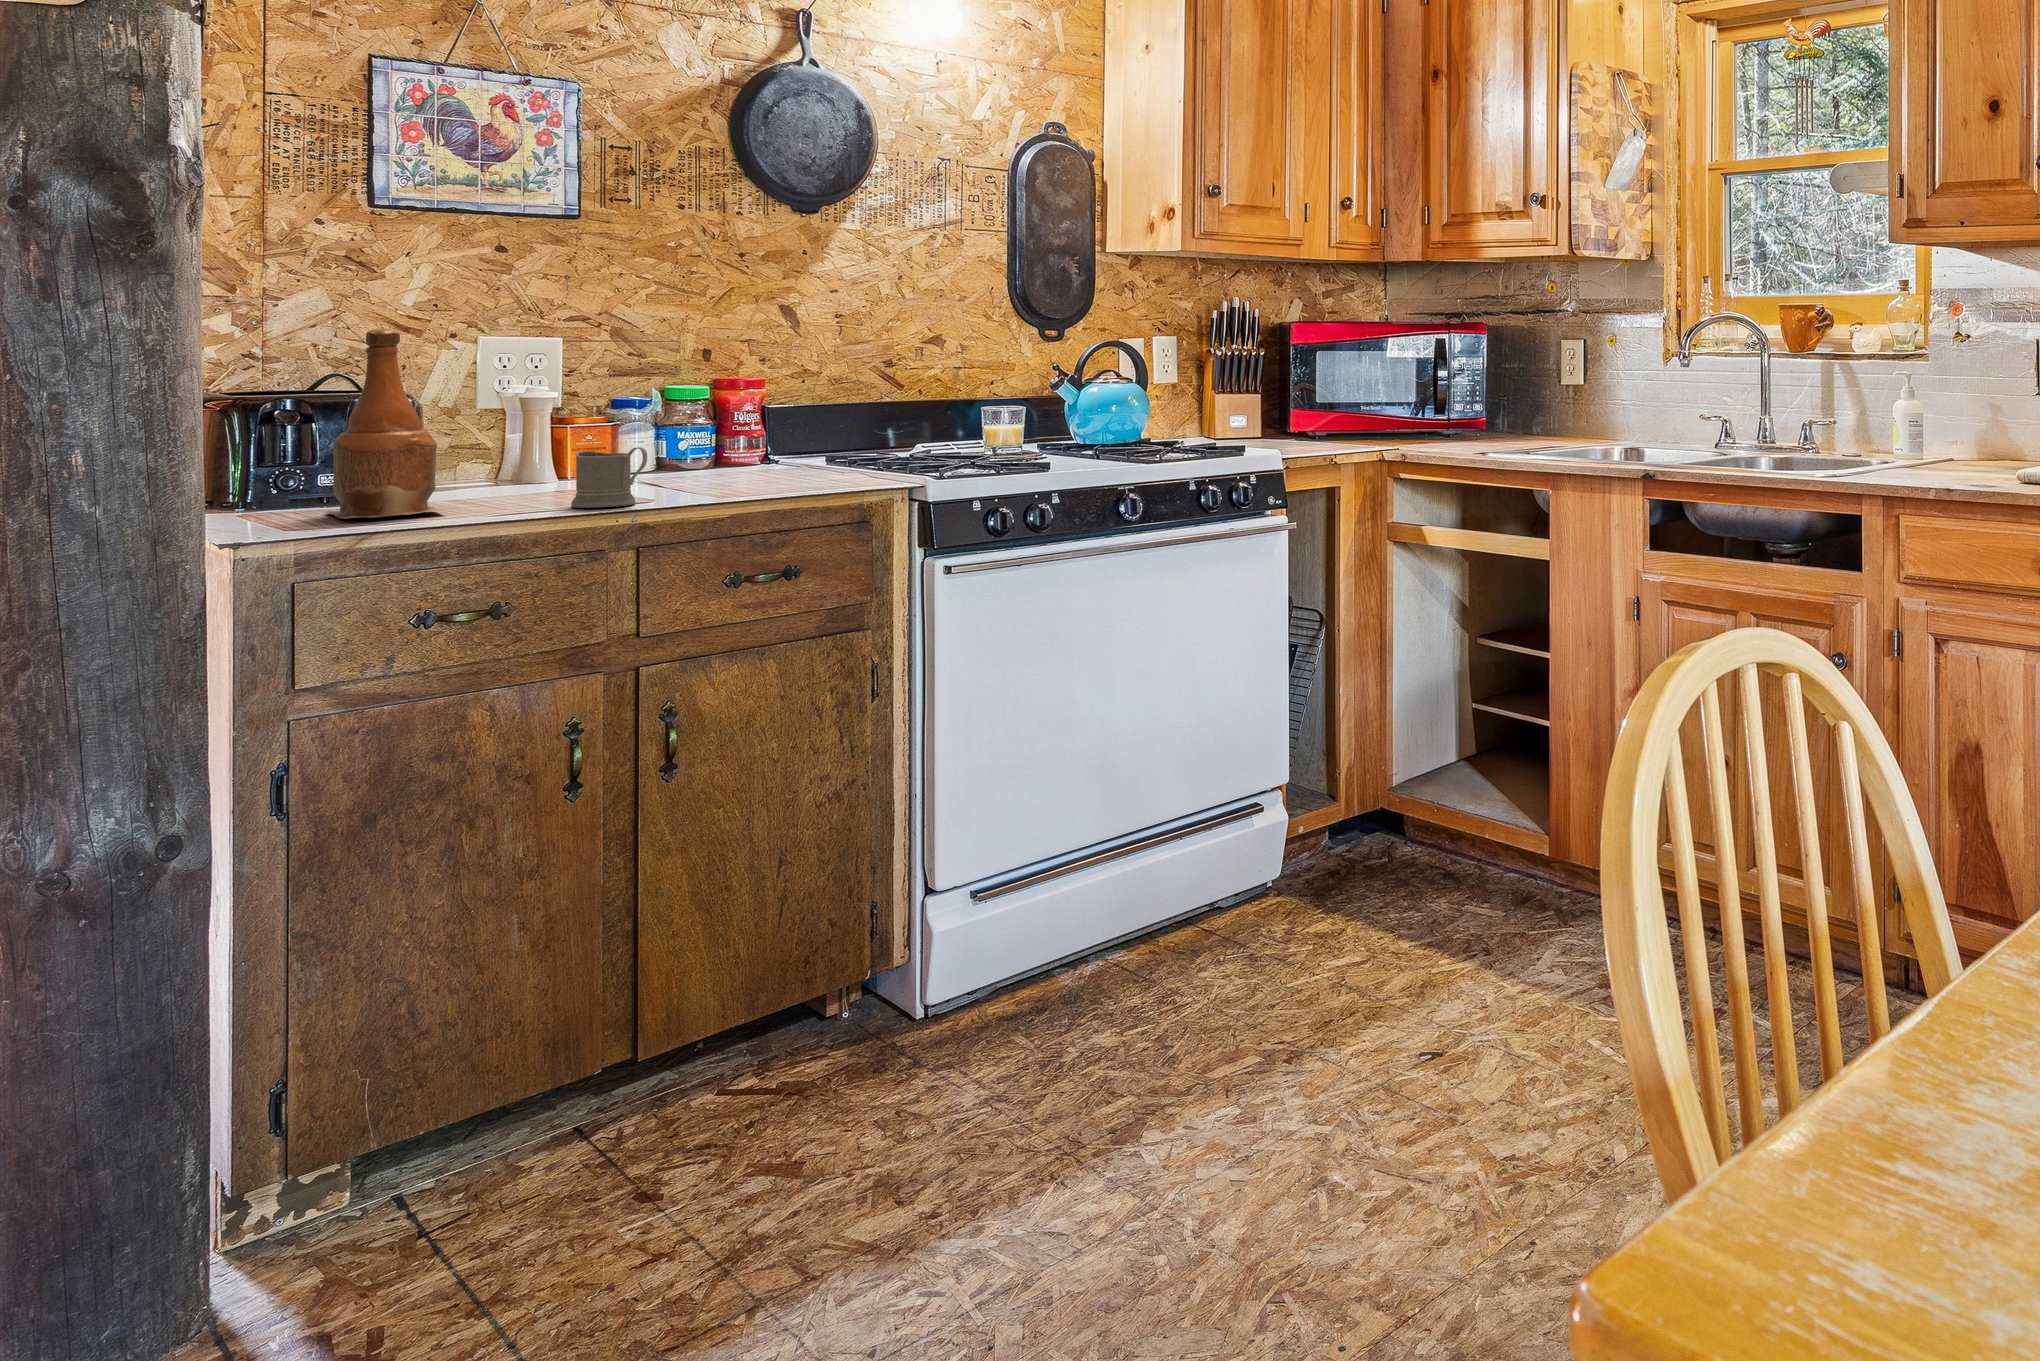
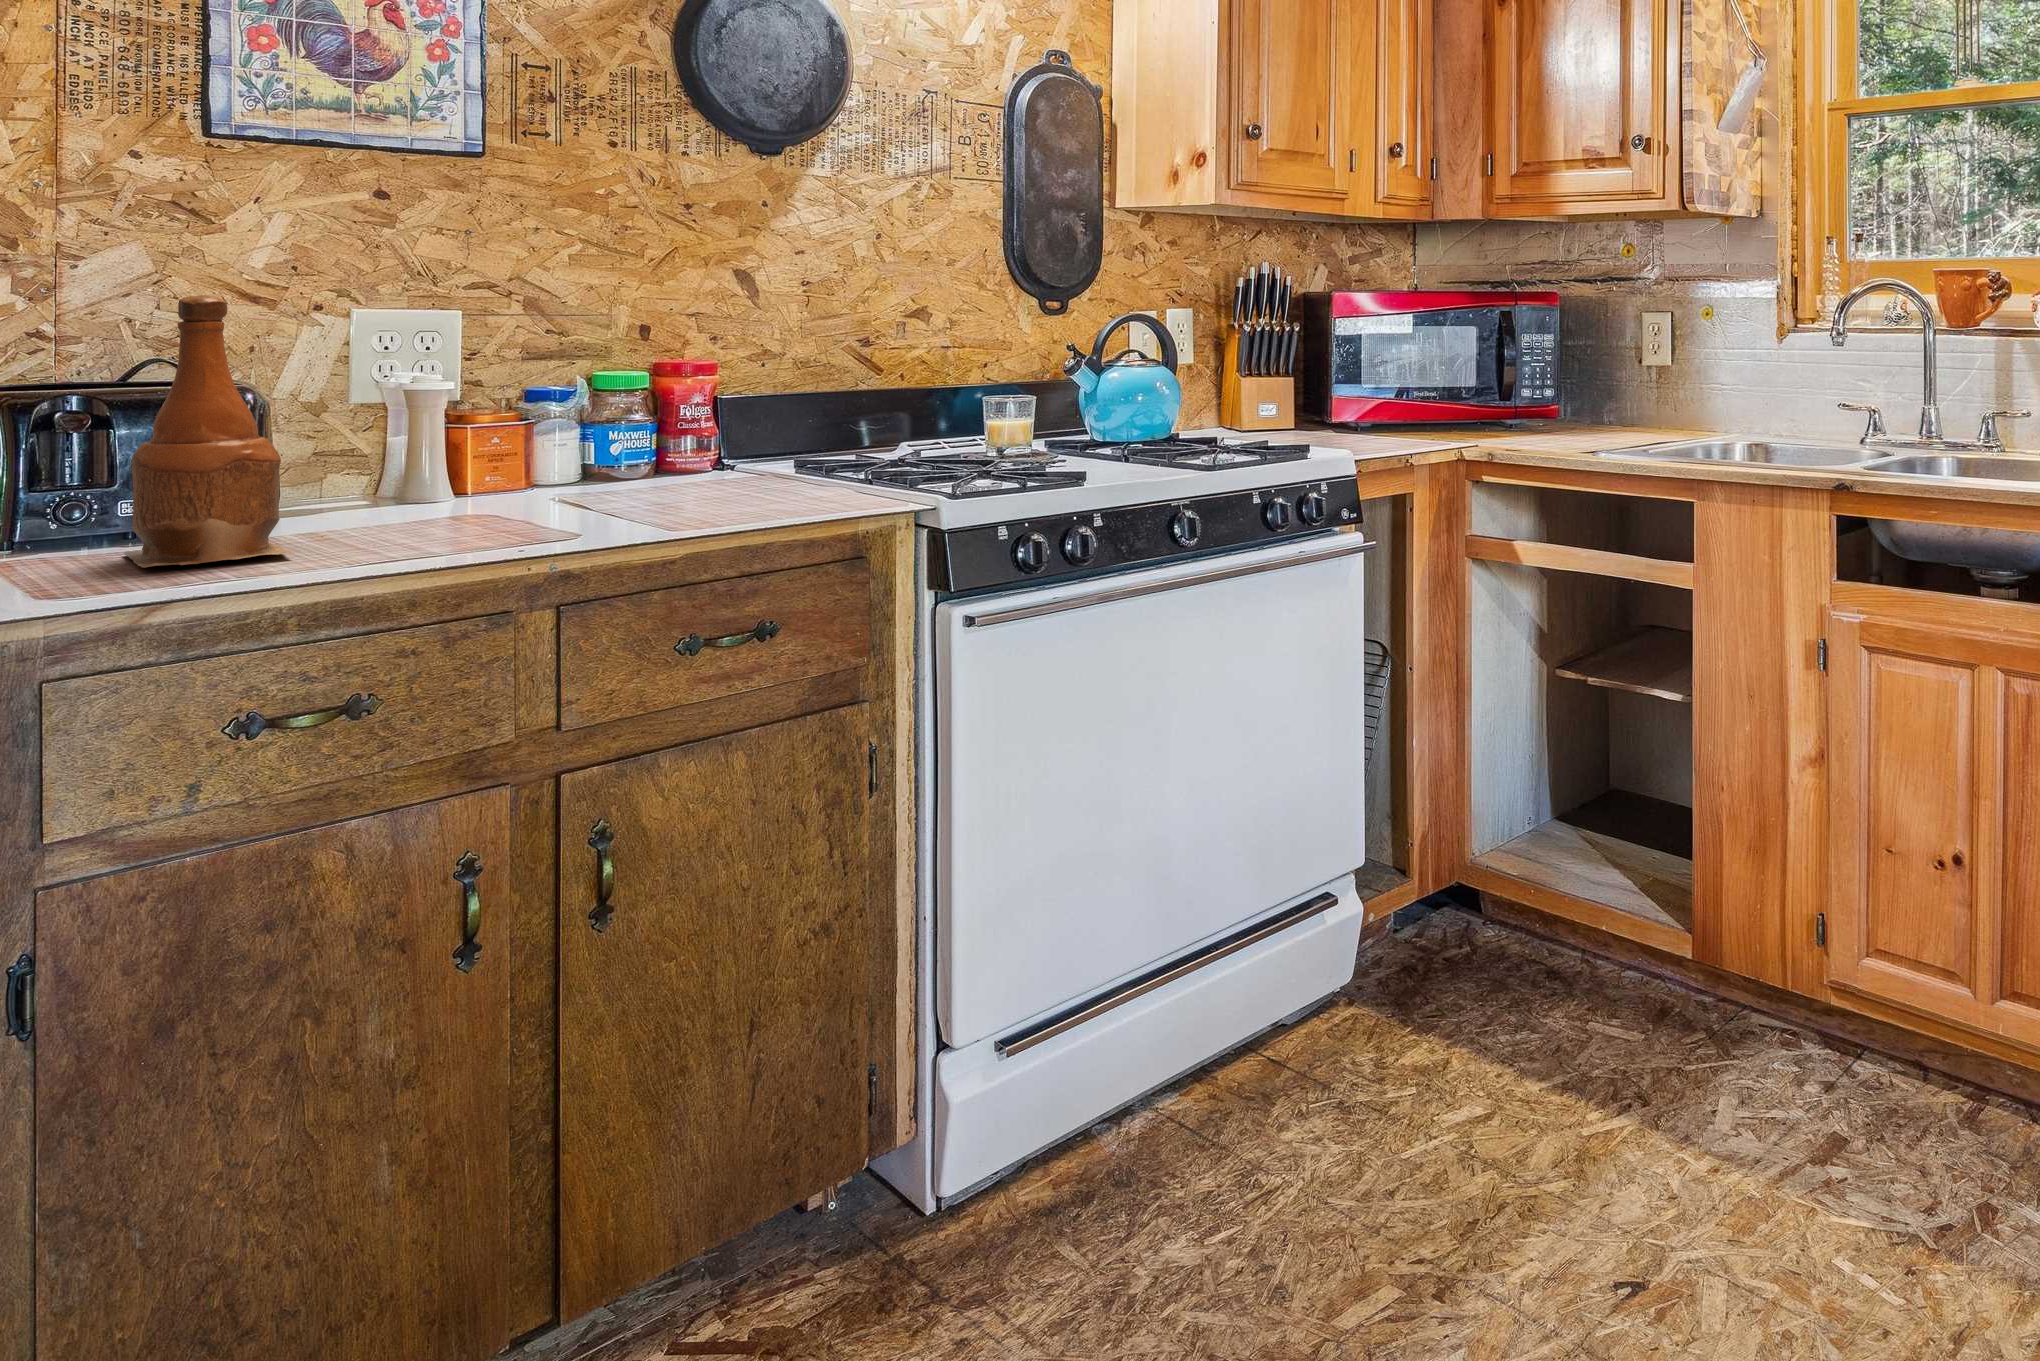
mug: present [571,447,647,508] -> none [469,461,573,545]

